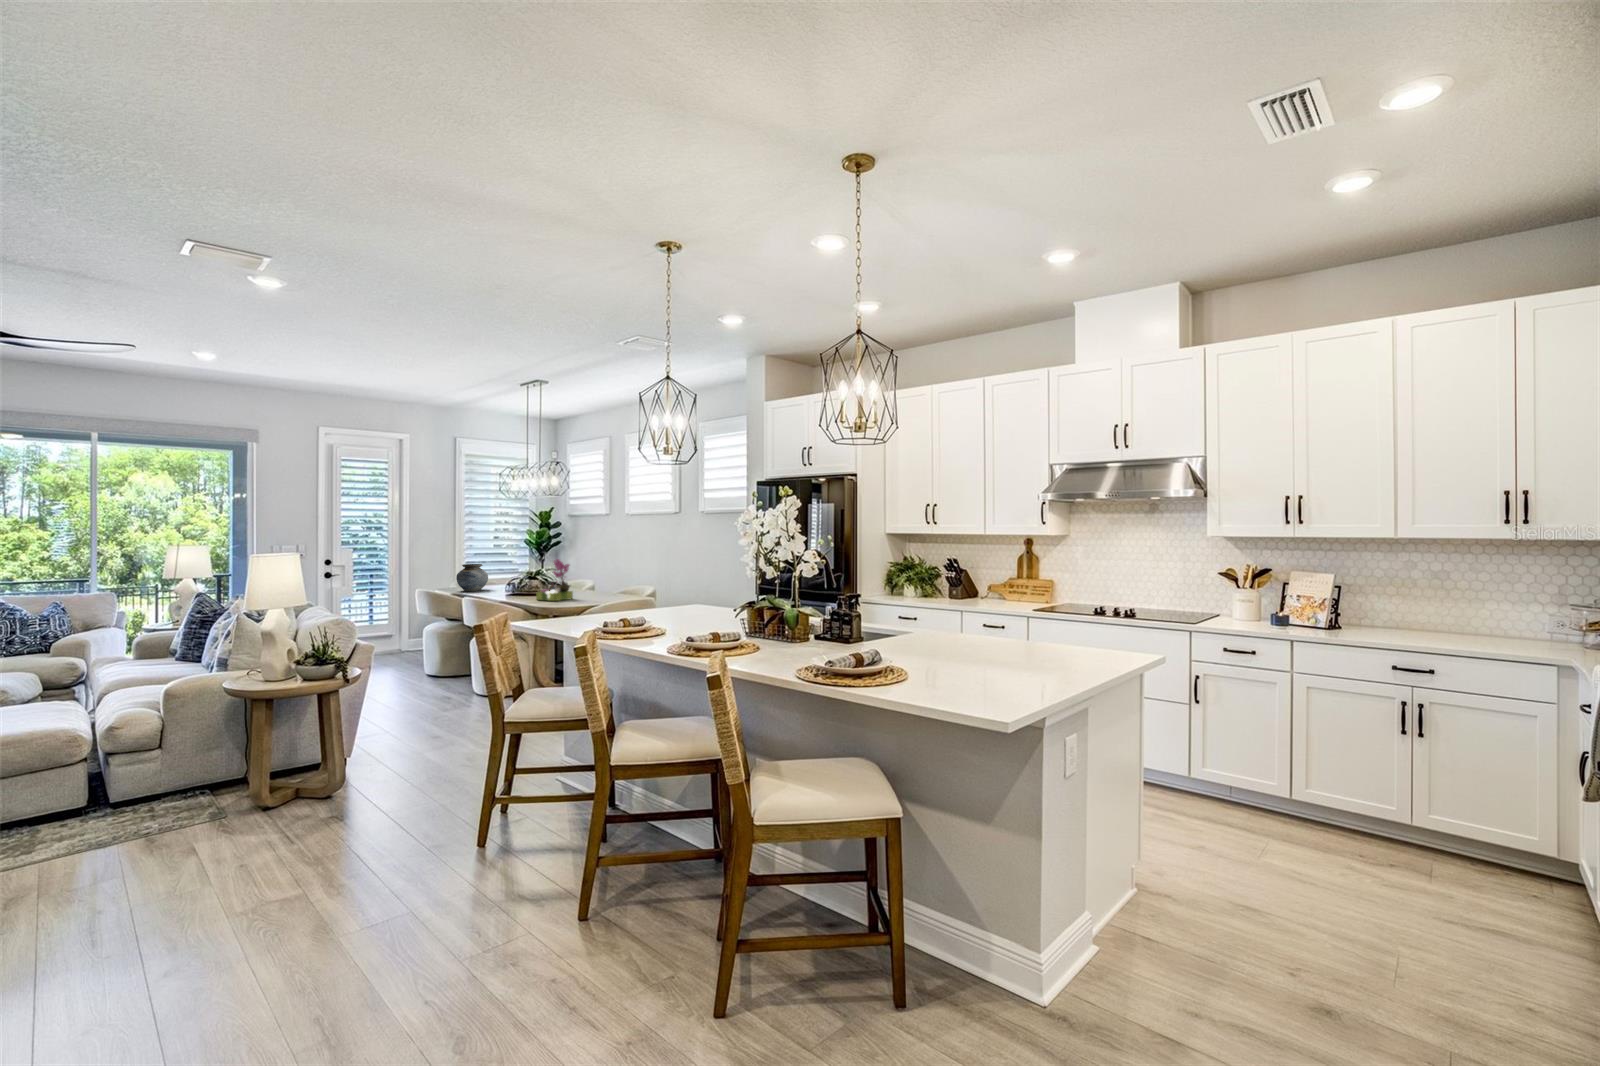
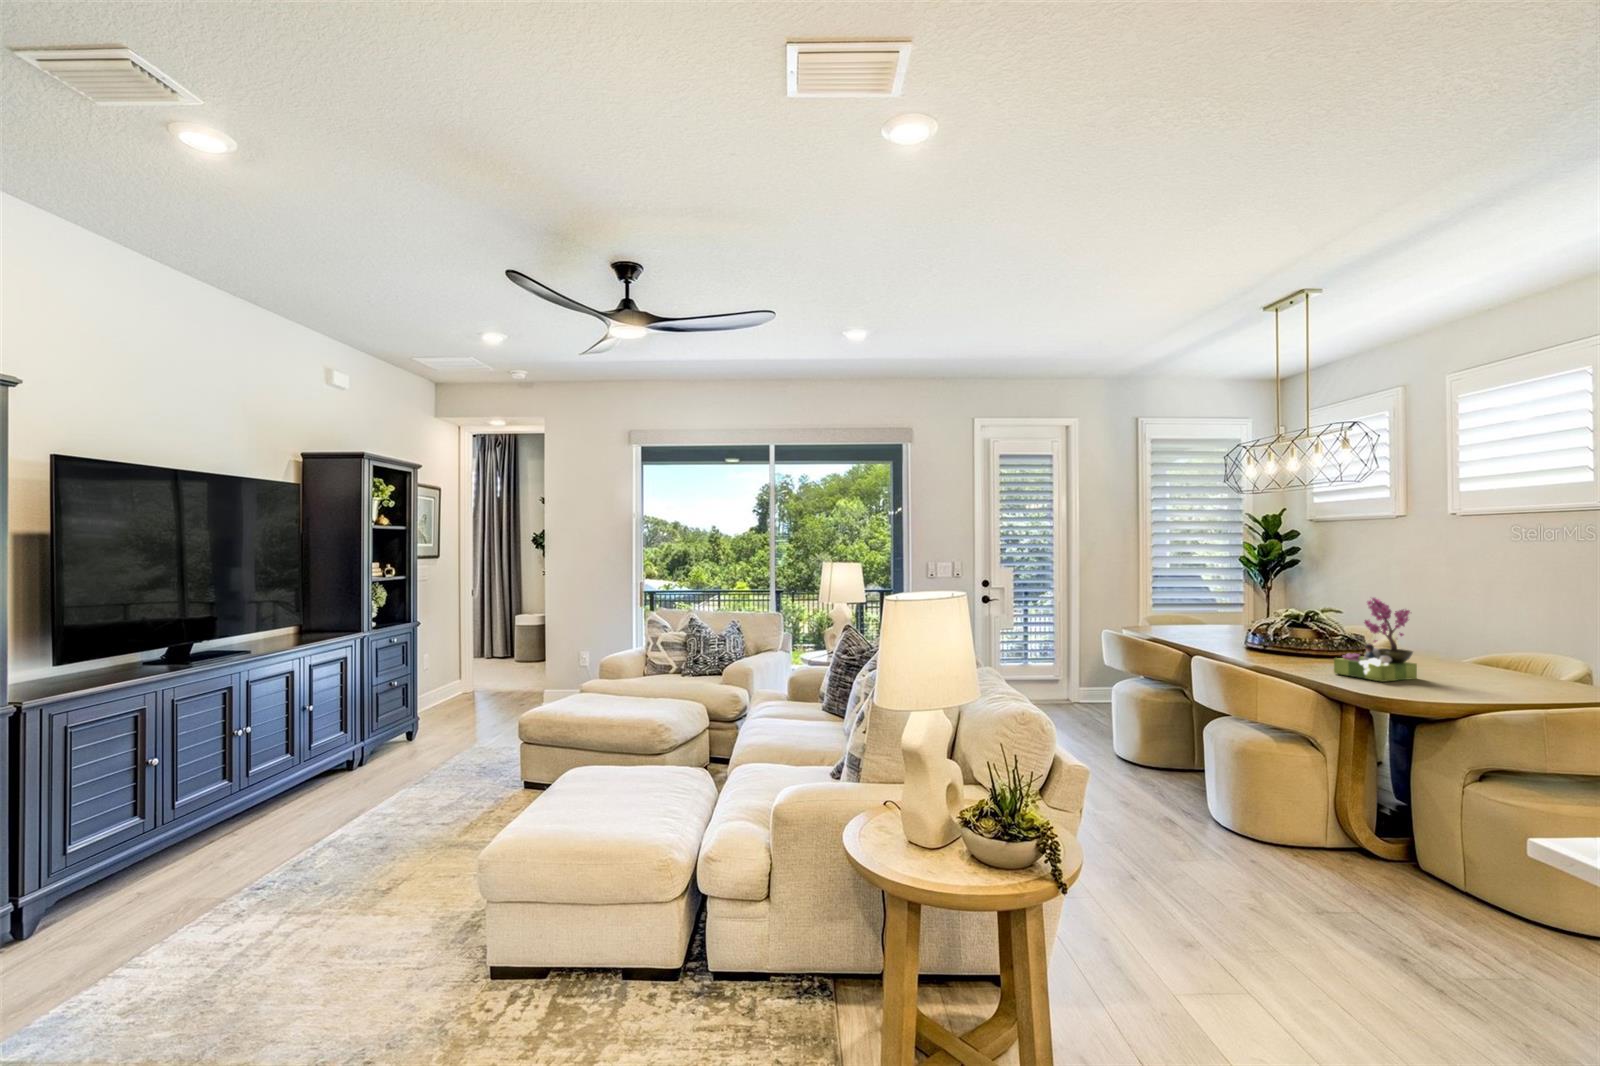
vase: present [456,564,488,591] -> none [1157,595,1207,637]

